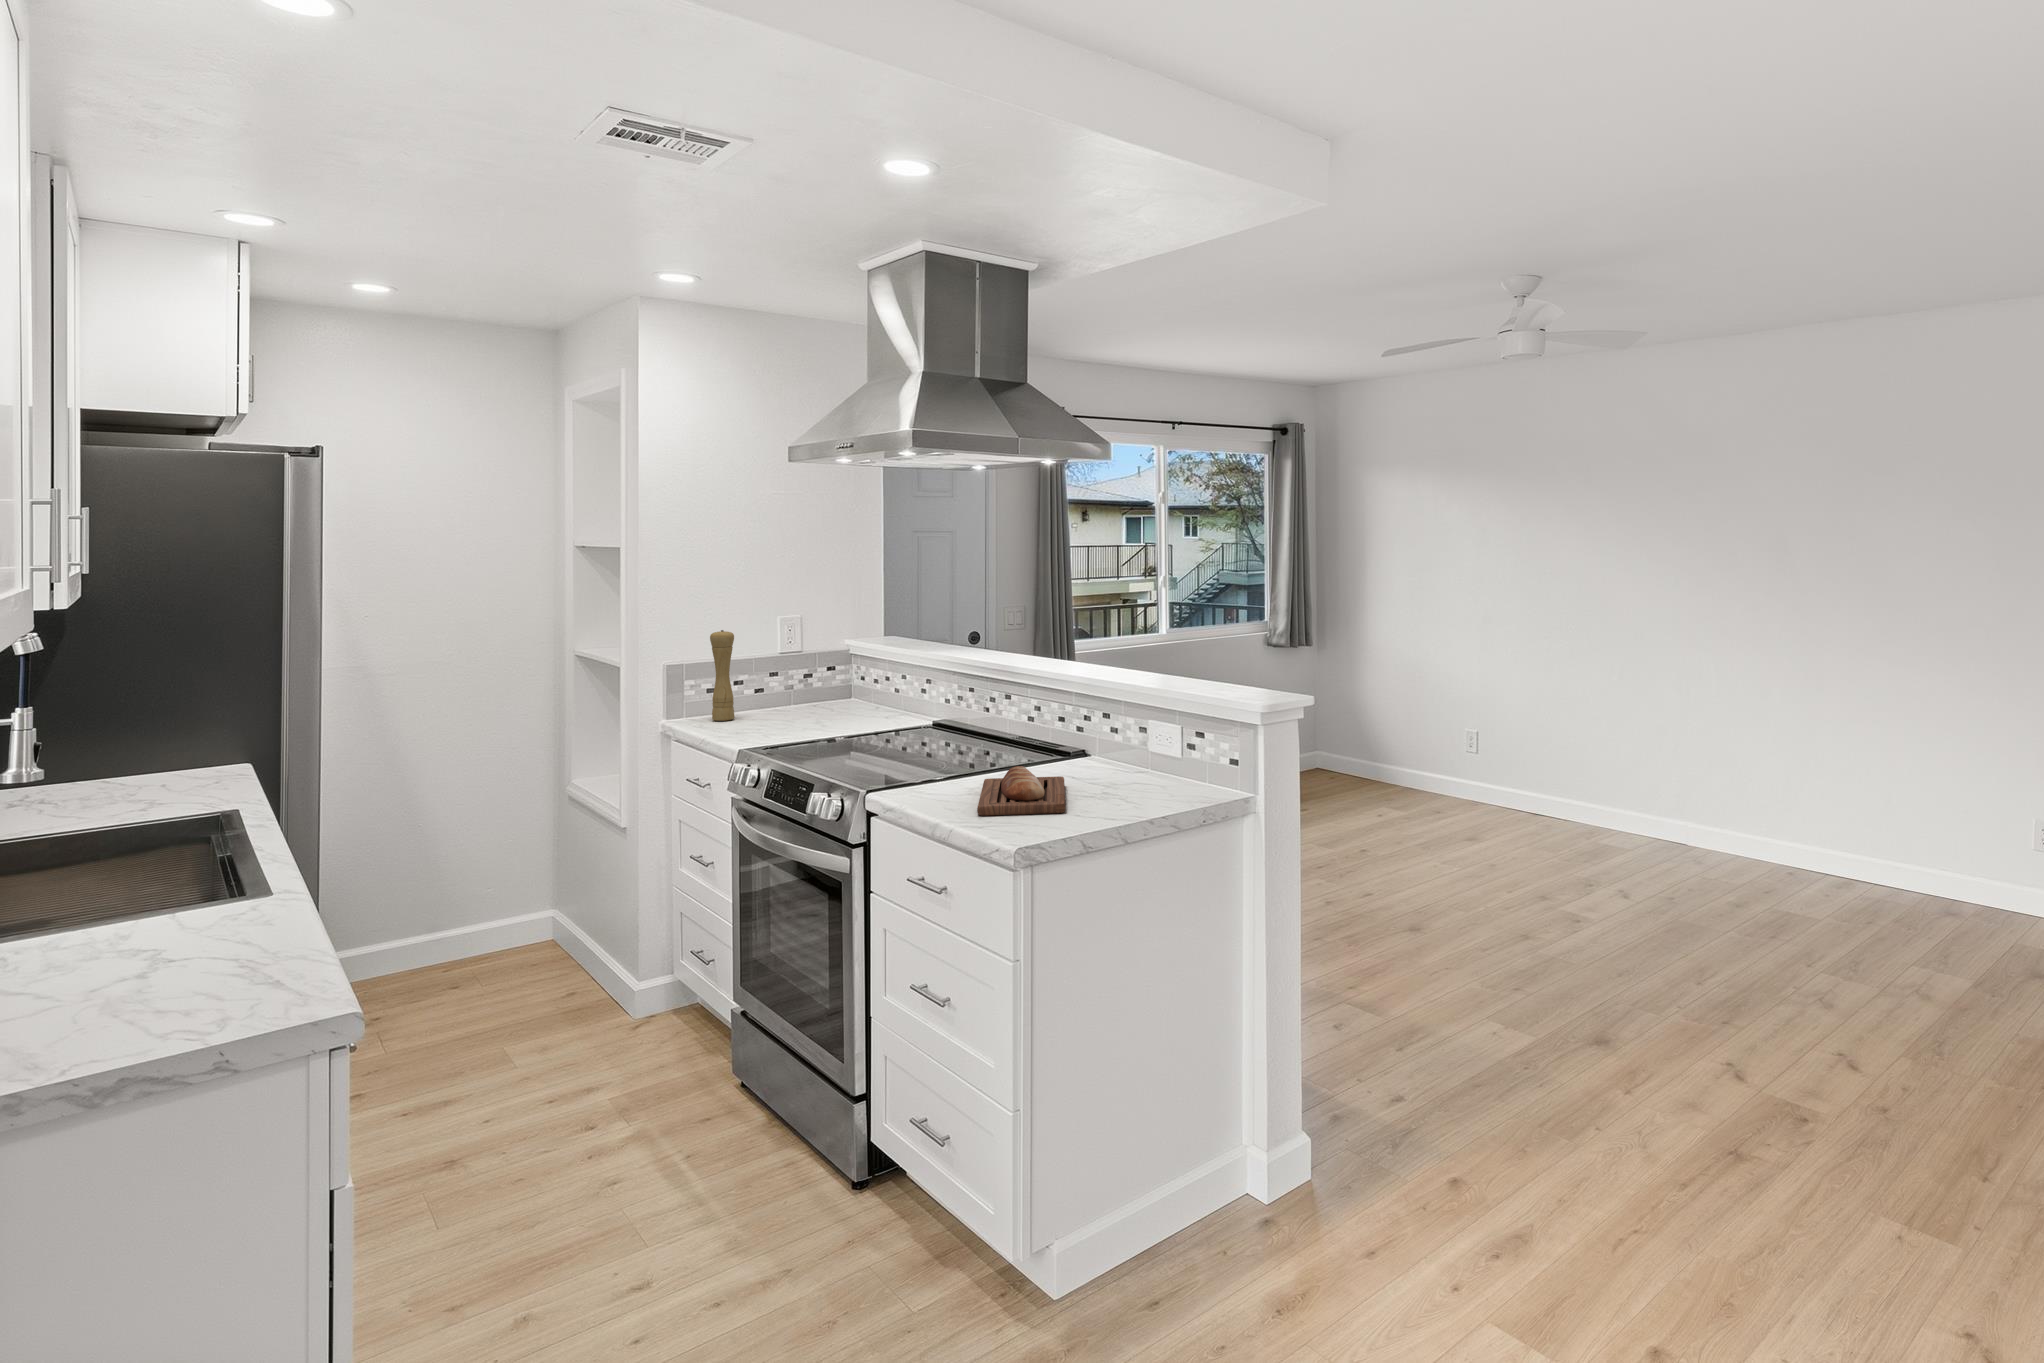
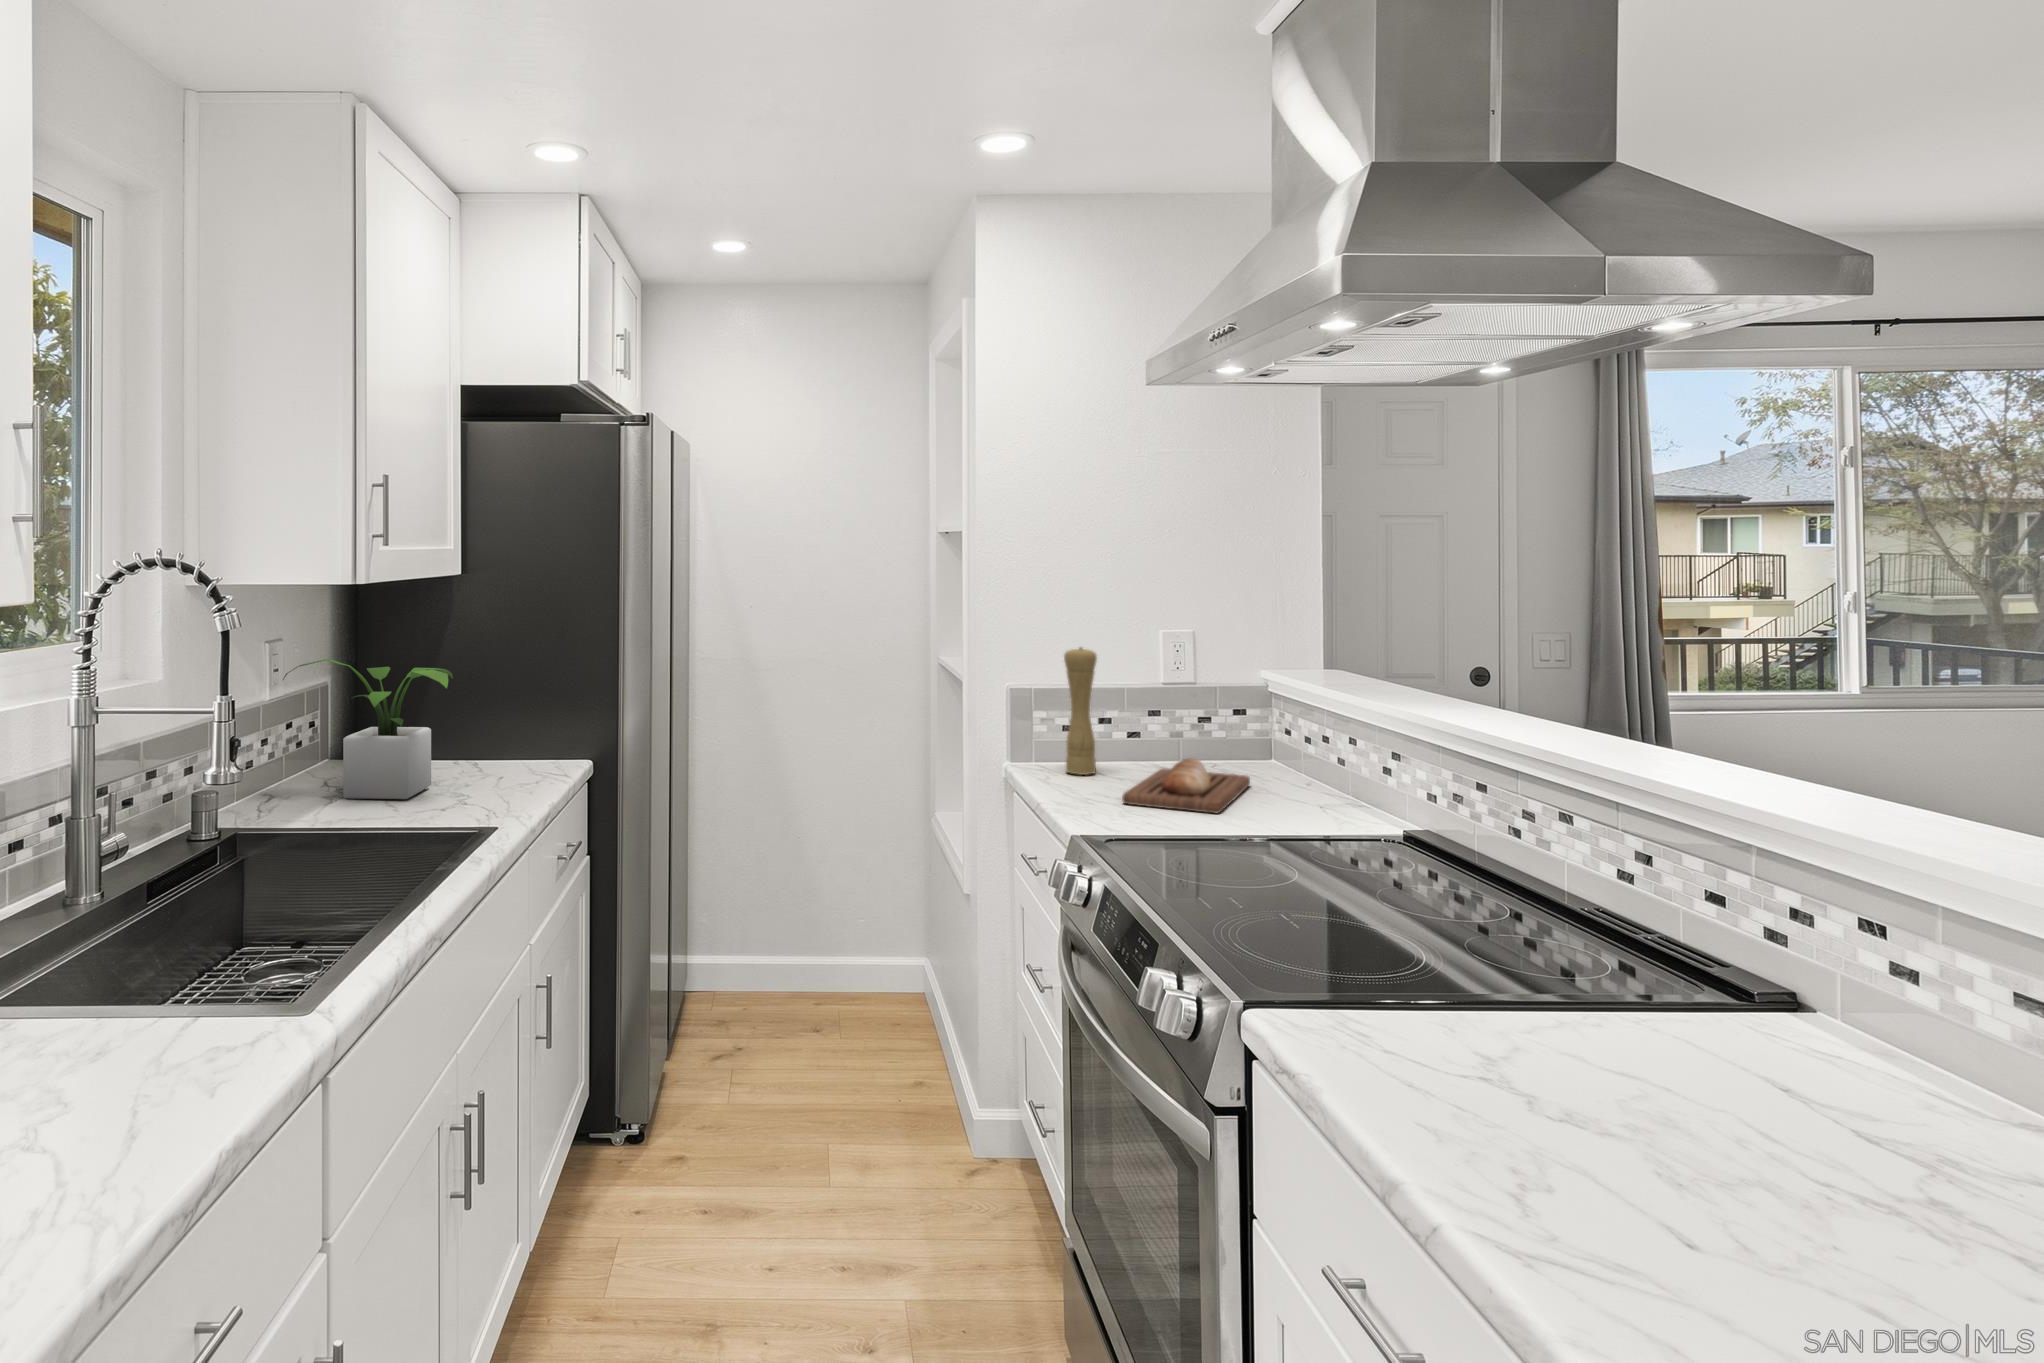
potted plant: none [47,676,224,791] -> present [283,658,453,799]
bread loaf: present [977,766,1065,816] -> present [1122,758,1250,814]

